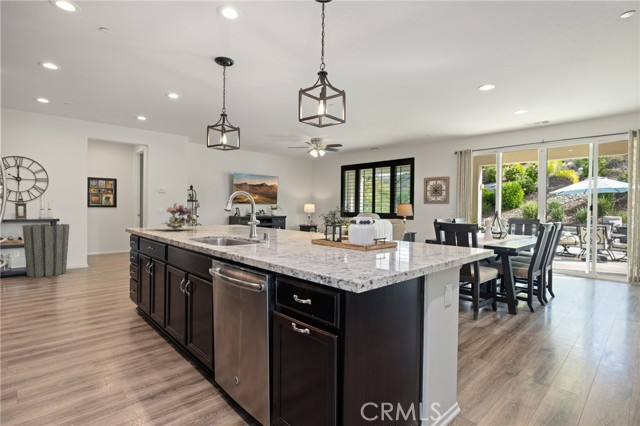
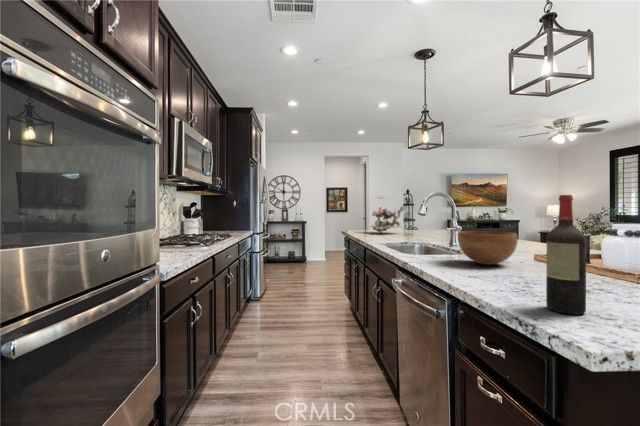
wine bottle: none [330,200,349,269] -> present [546,195,586,314]
trash can: present [22,224,69,277] -> none [286,225,313,265]
bowl: none [266,224,305,249] -> present [458,231,518,265]

